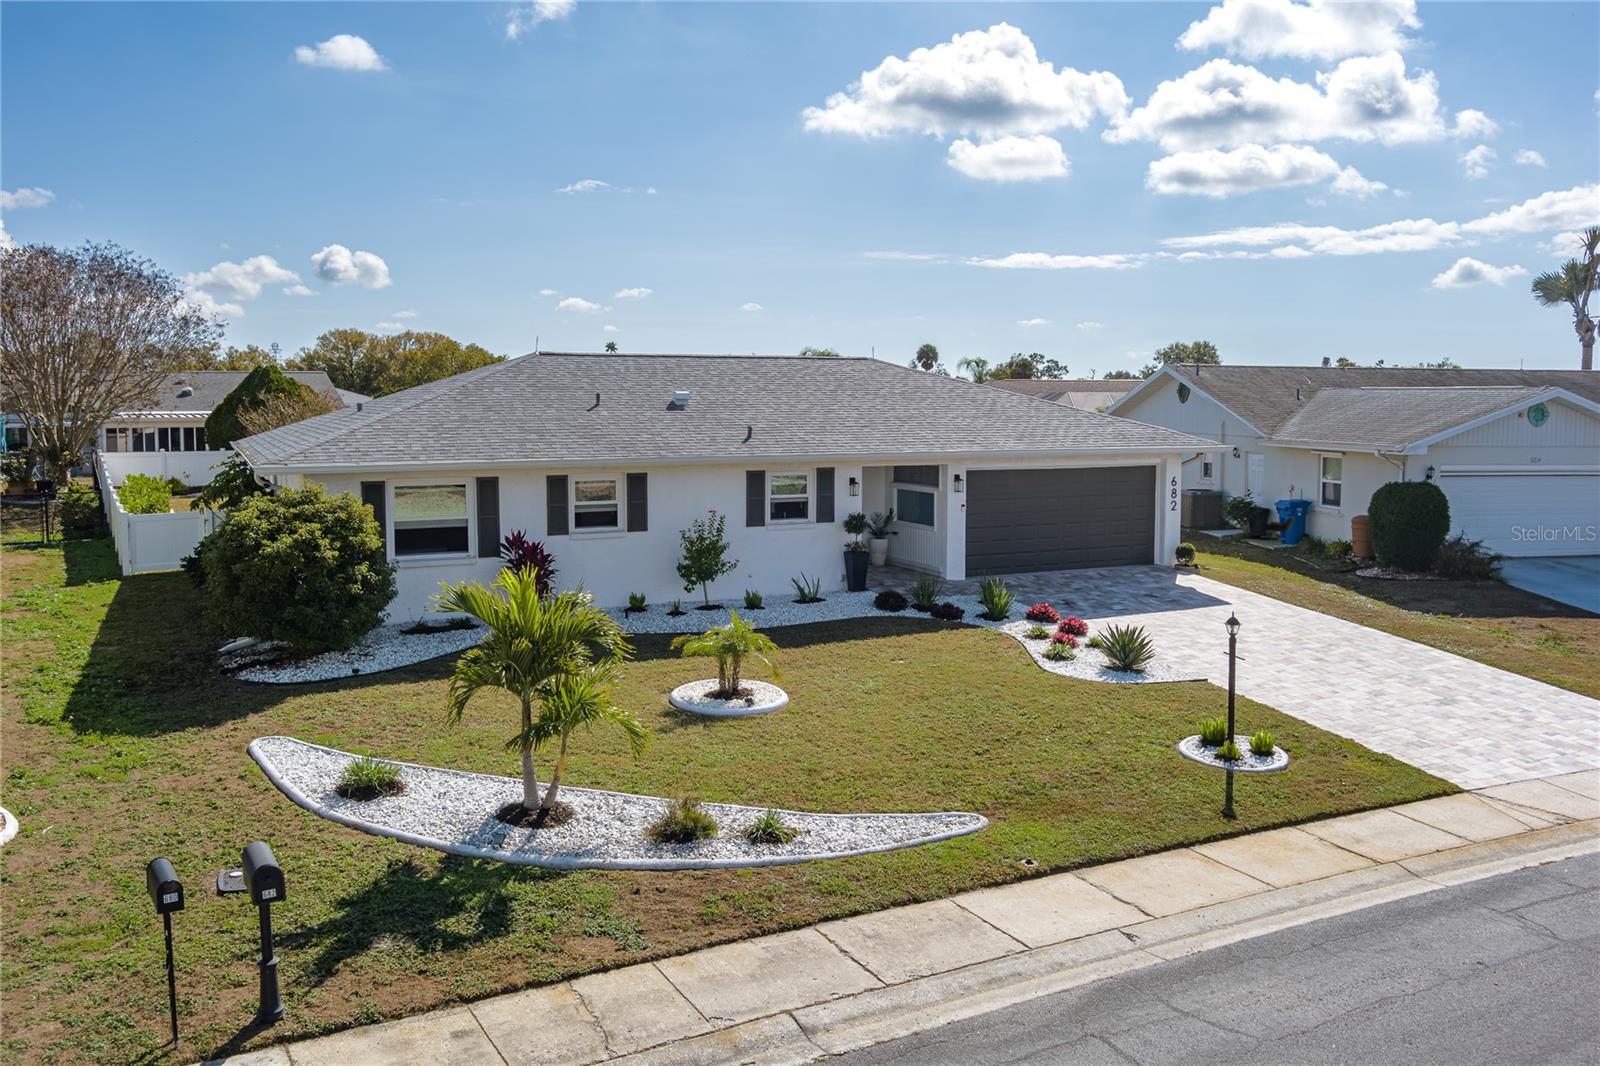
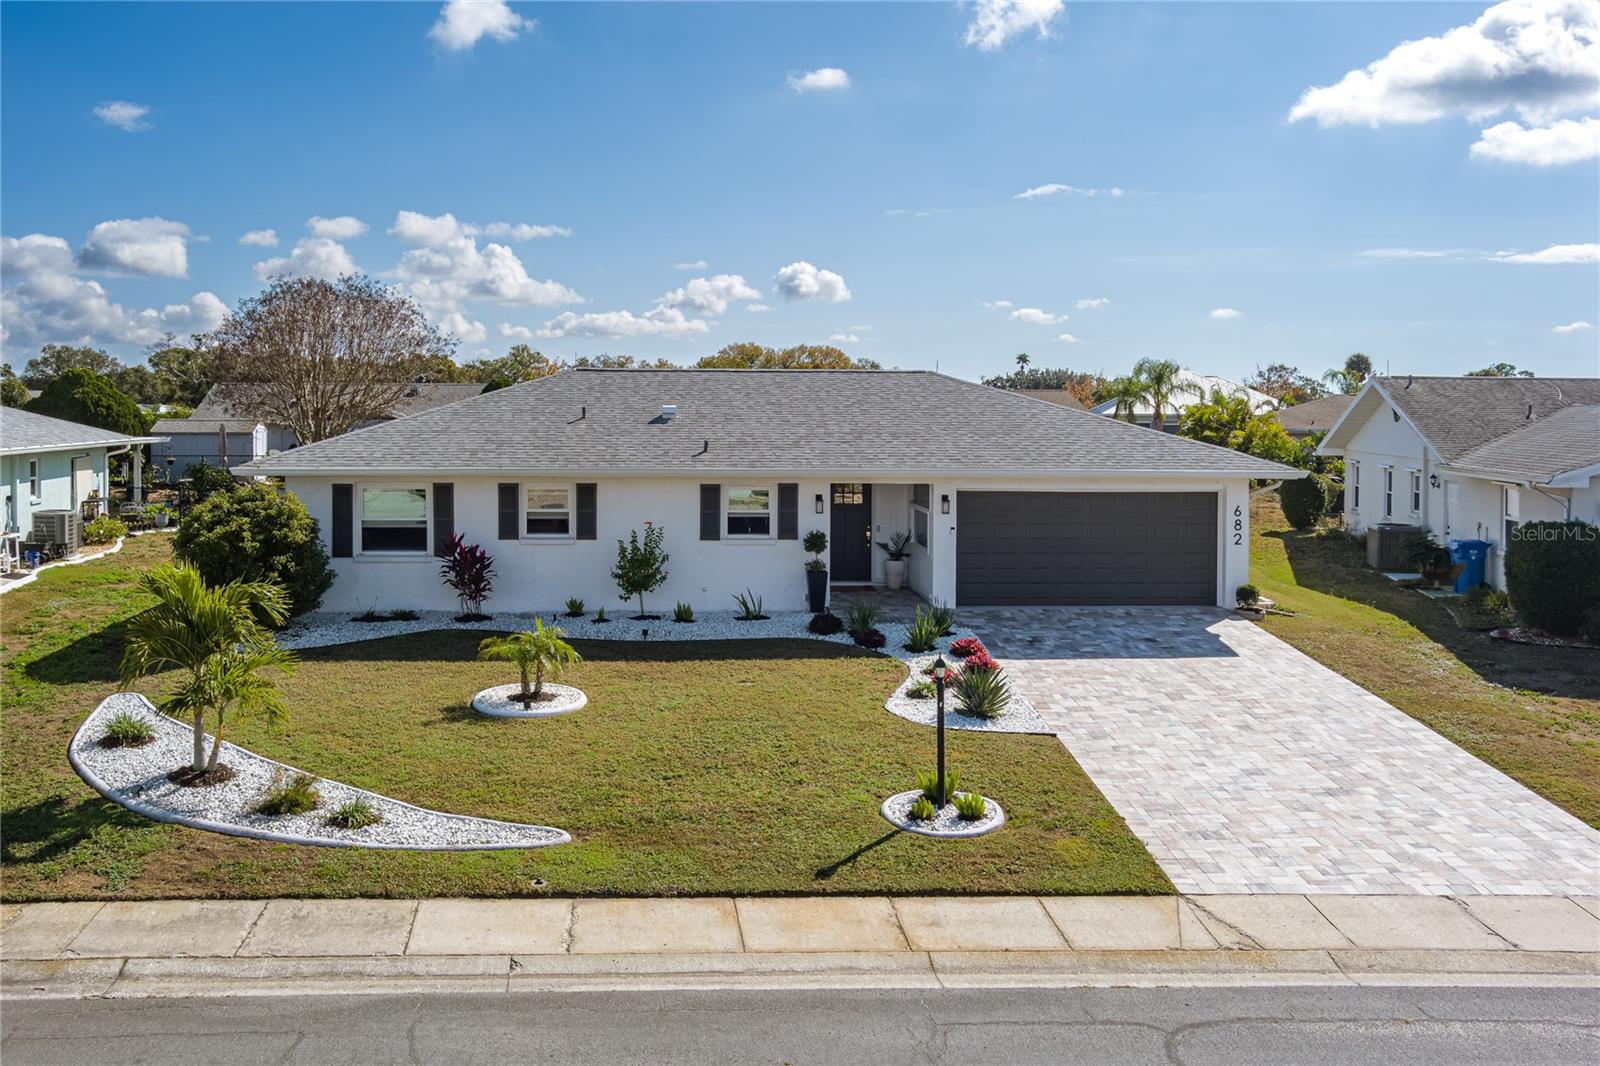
decorative plant: none [1361,552,1390,576] -> present [1497,609,1513,638]

